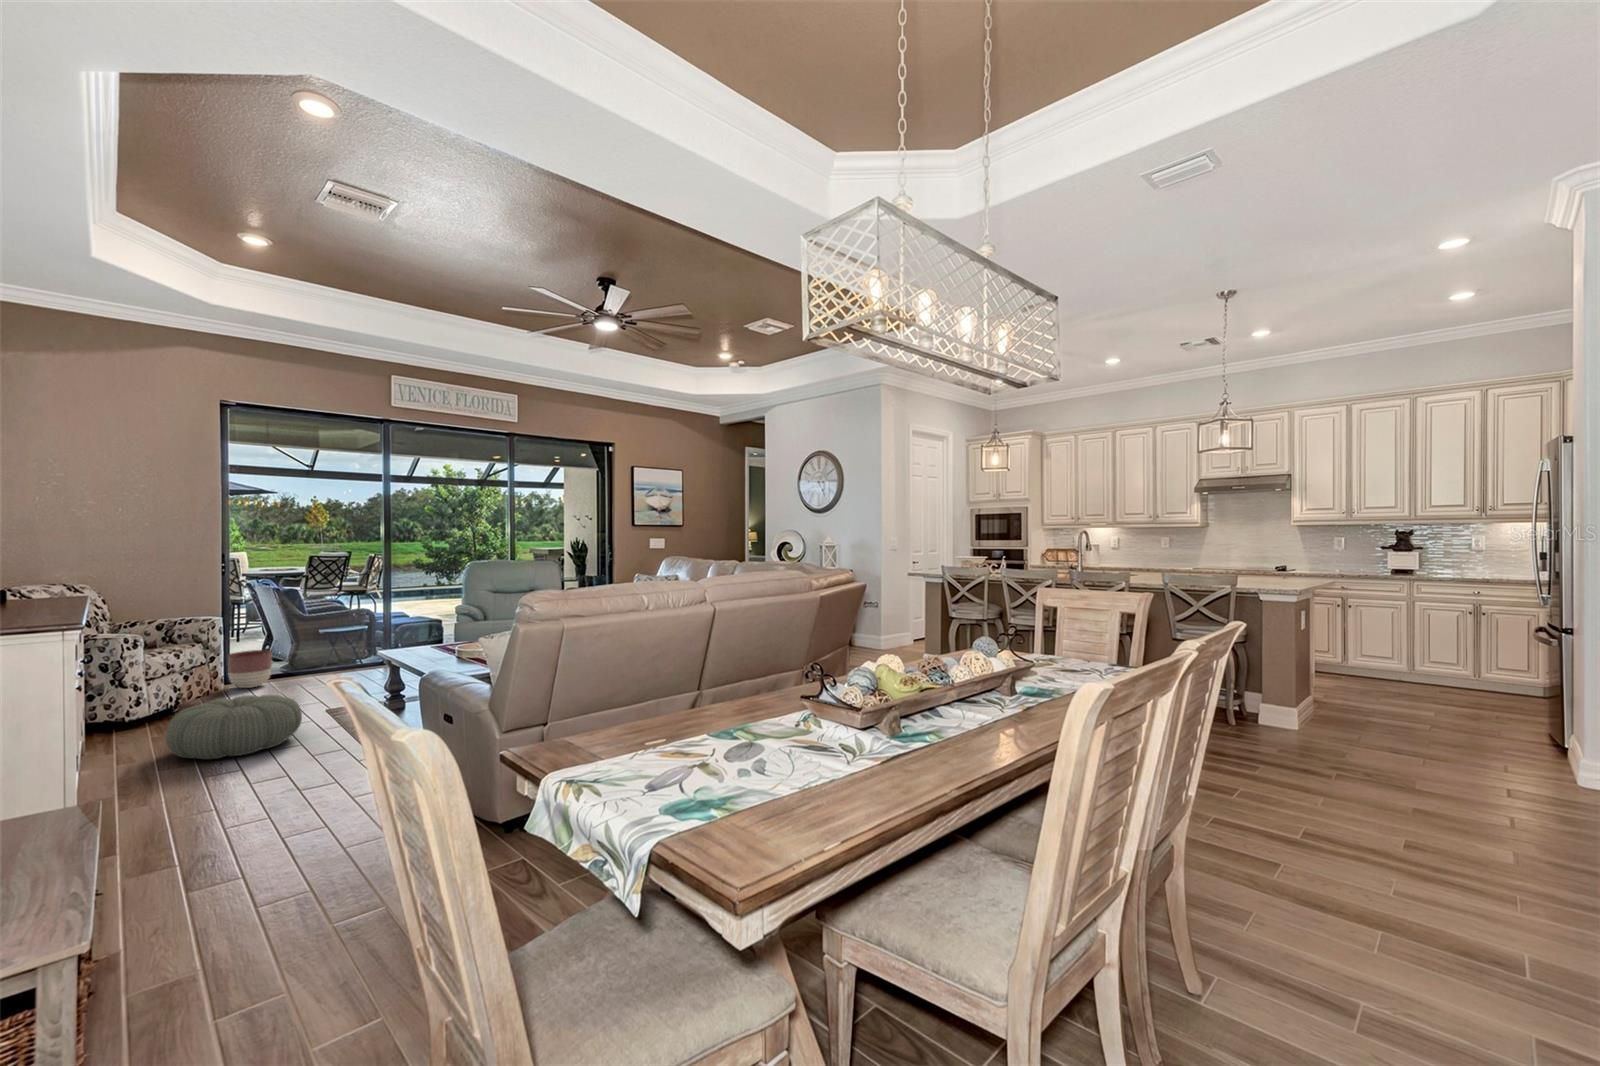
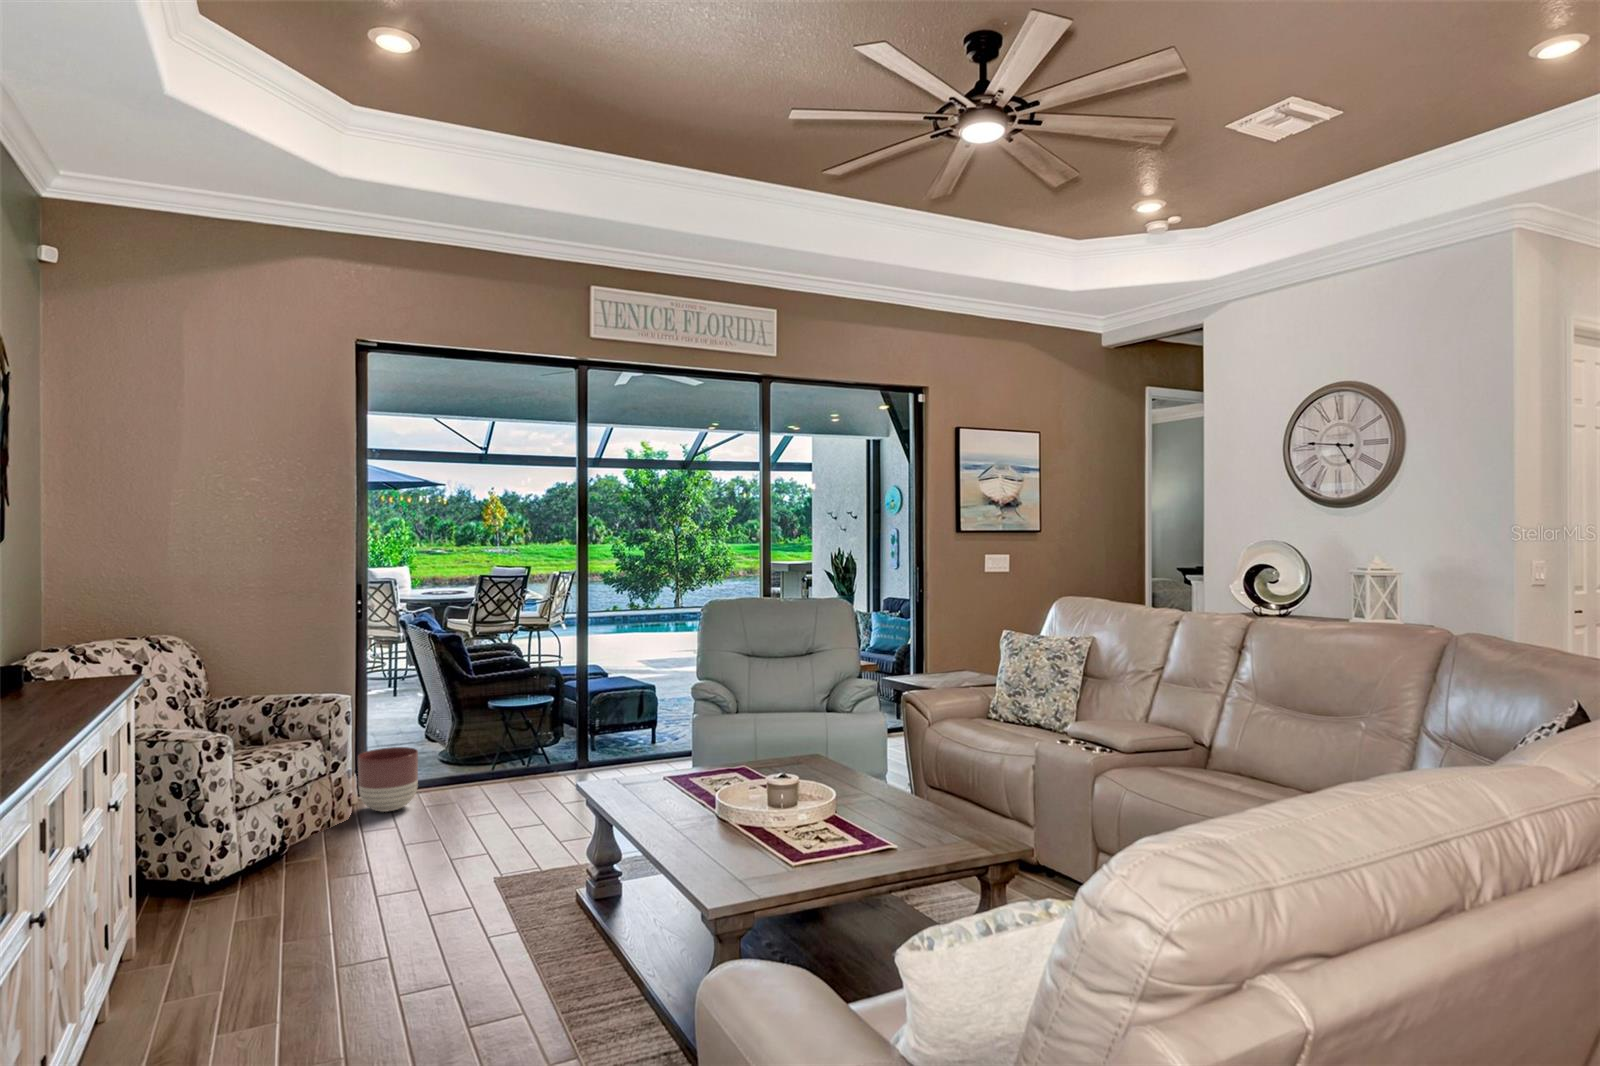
pouf: present [166,694,302,759] -> none [243,864,458,1004]

